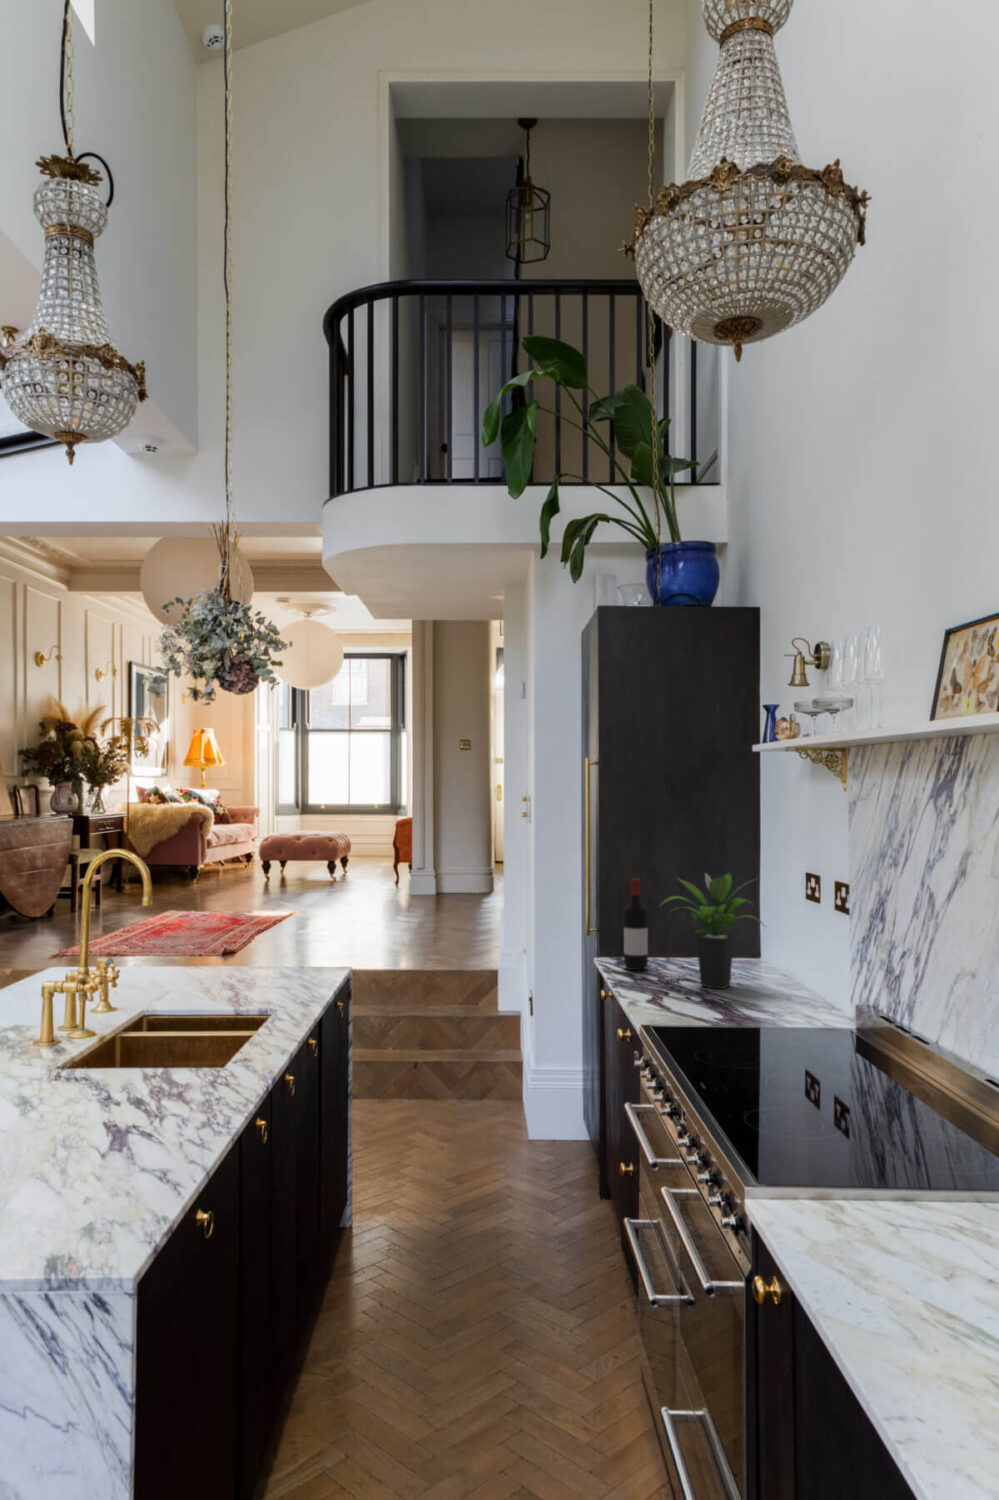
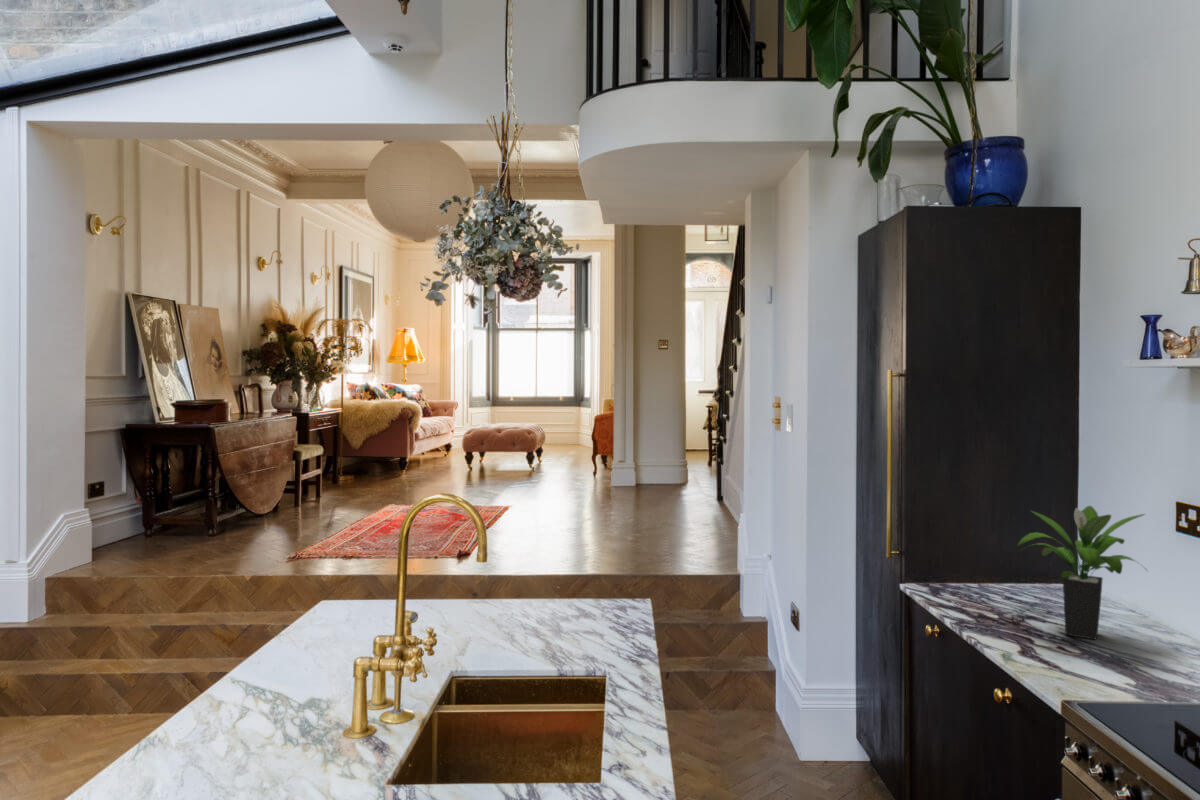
wine bottle: present [624,879,648,970] -> none [952,507,982,608]

